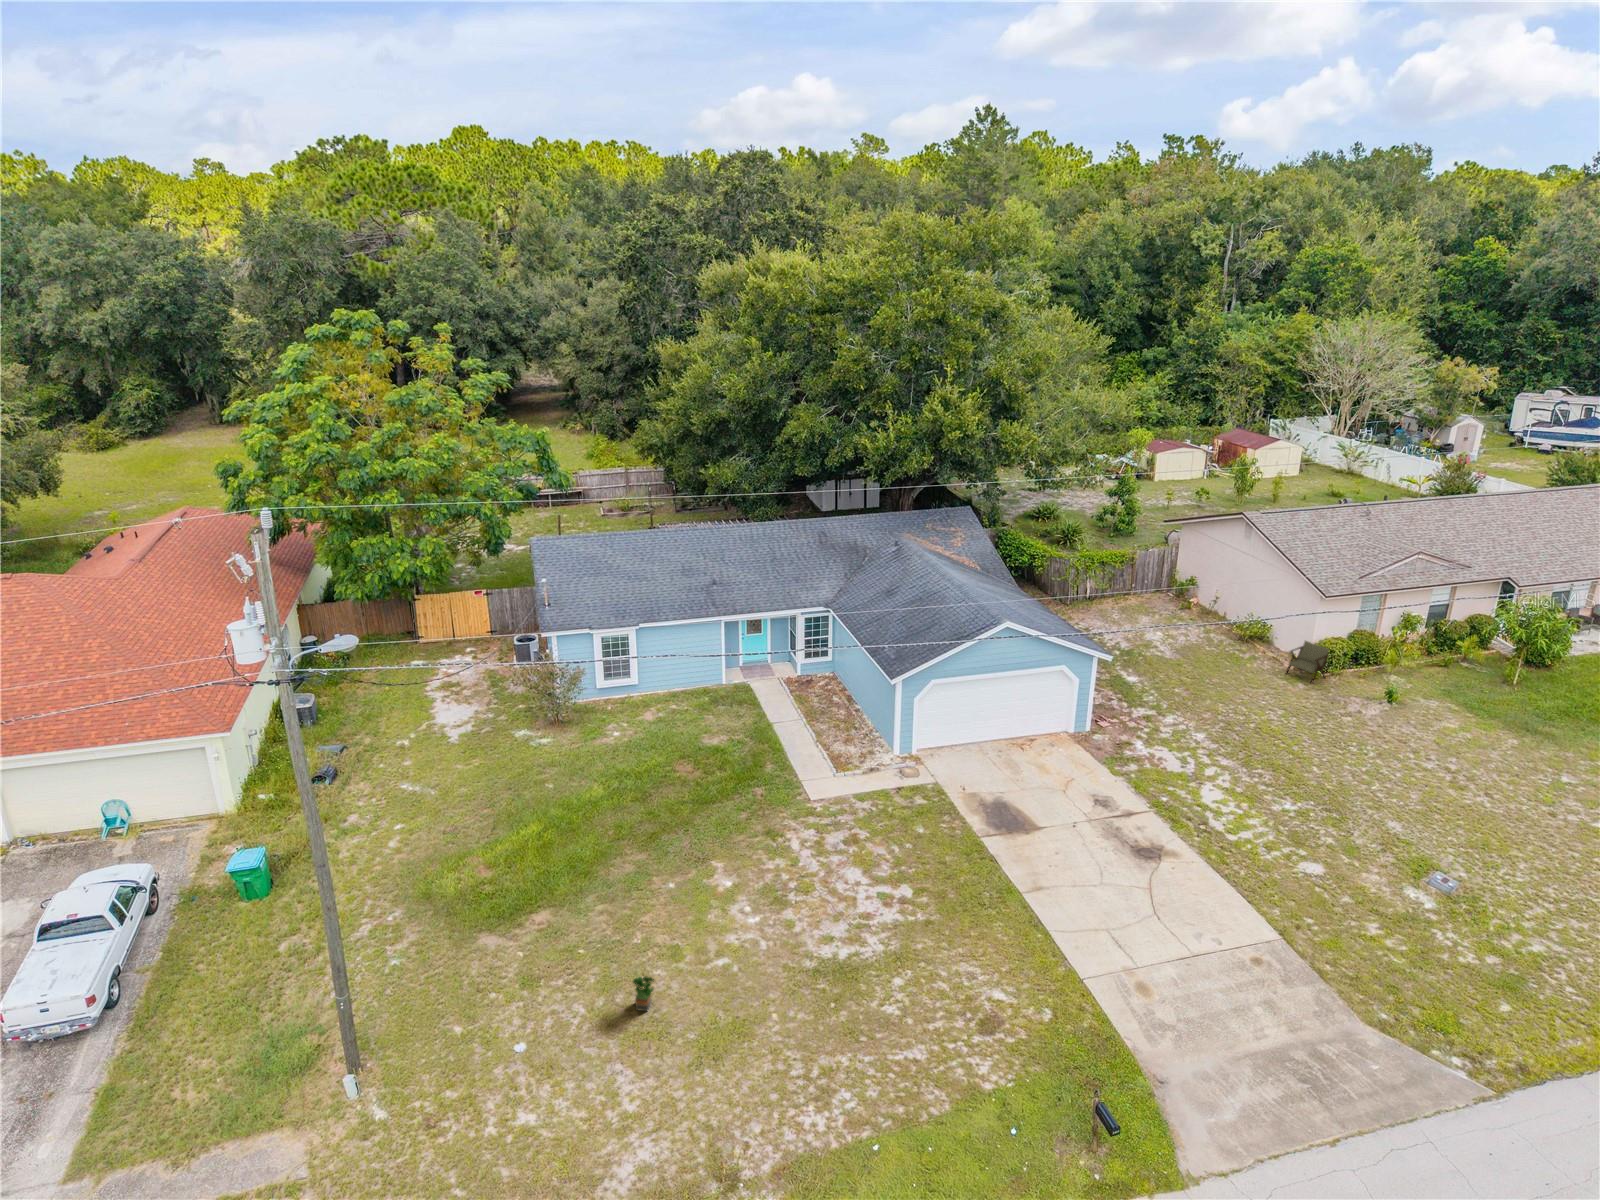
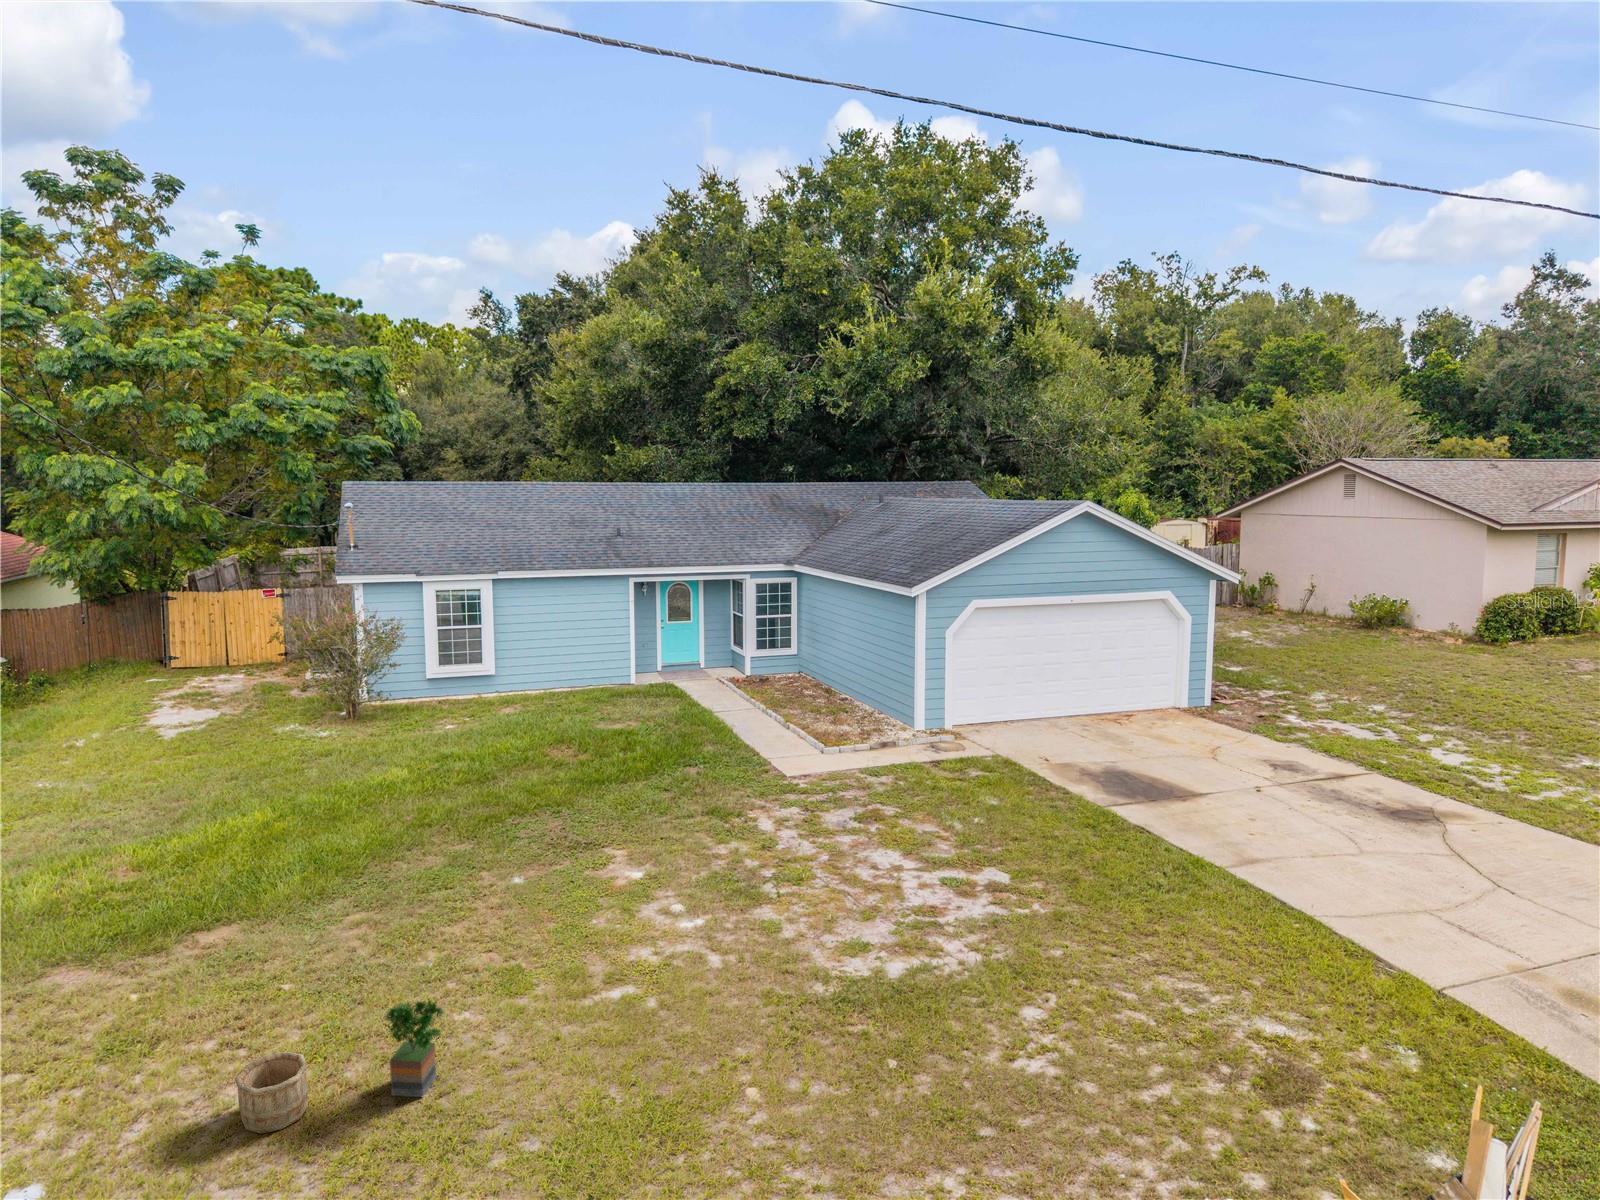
lounge chair: present [1286,641,1329,683] -> none [1446,614,1507,668]
wooden bucket: none [581,994,606,1025] -> present [235,1052,308,1134]

